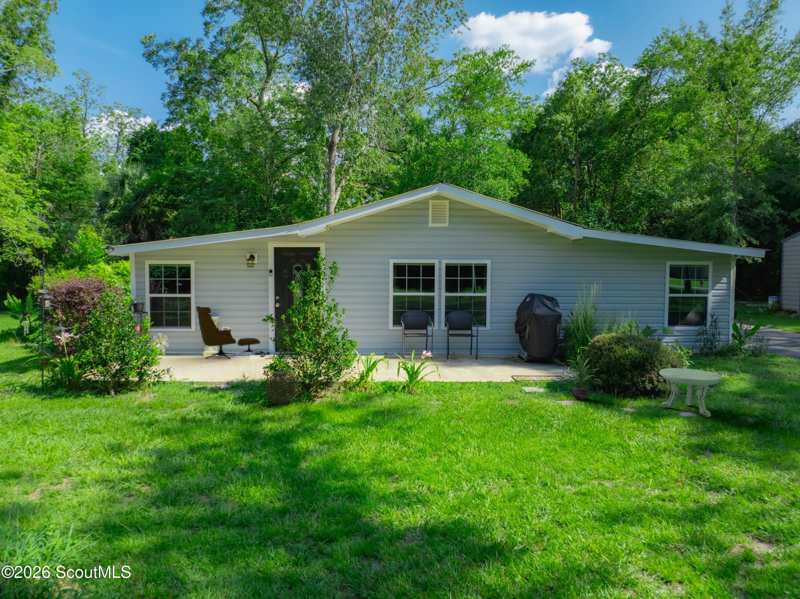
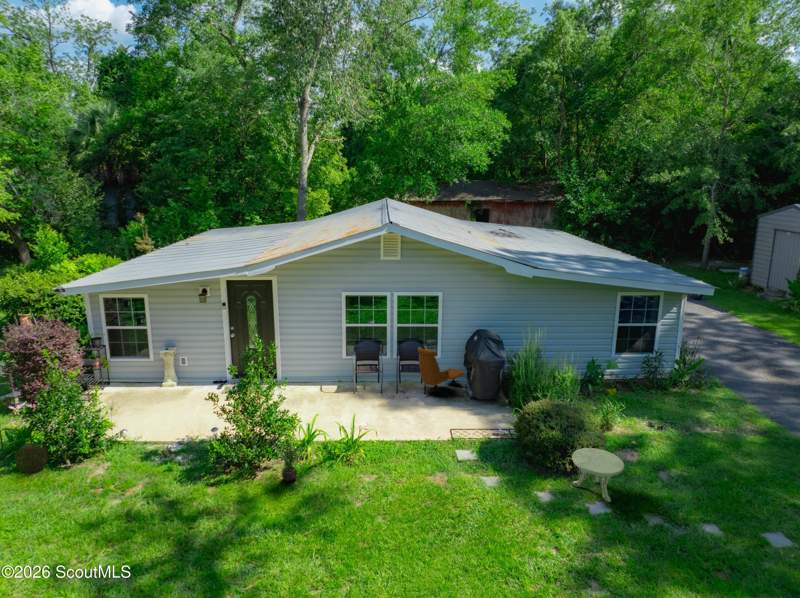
lounge chair: present [196,306,260,359] -> present [418,347,464,397]
decorative plant: present [570,356,600,400] -> present [267,439,306,481]
woven basket: present [266,371,295,404] -> present [15,442,47,473]

